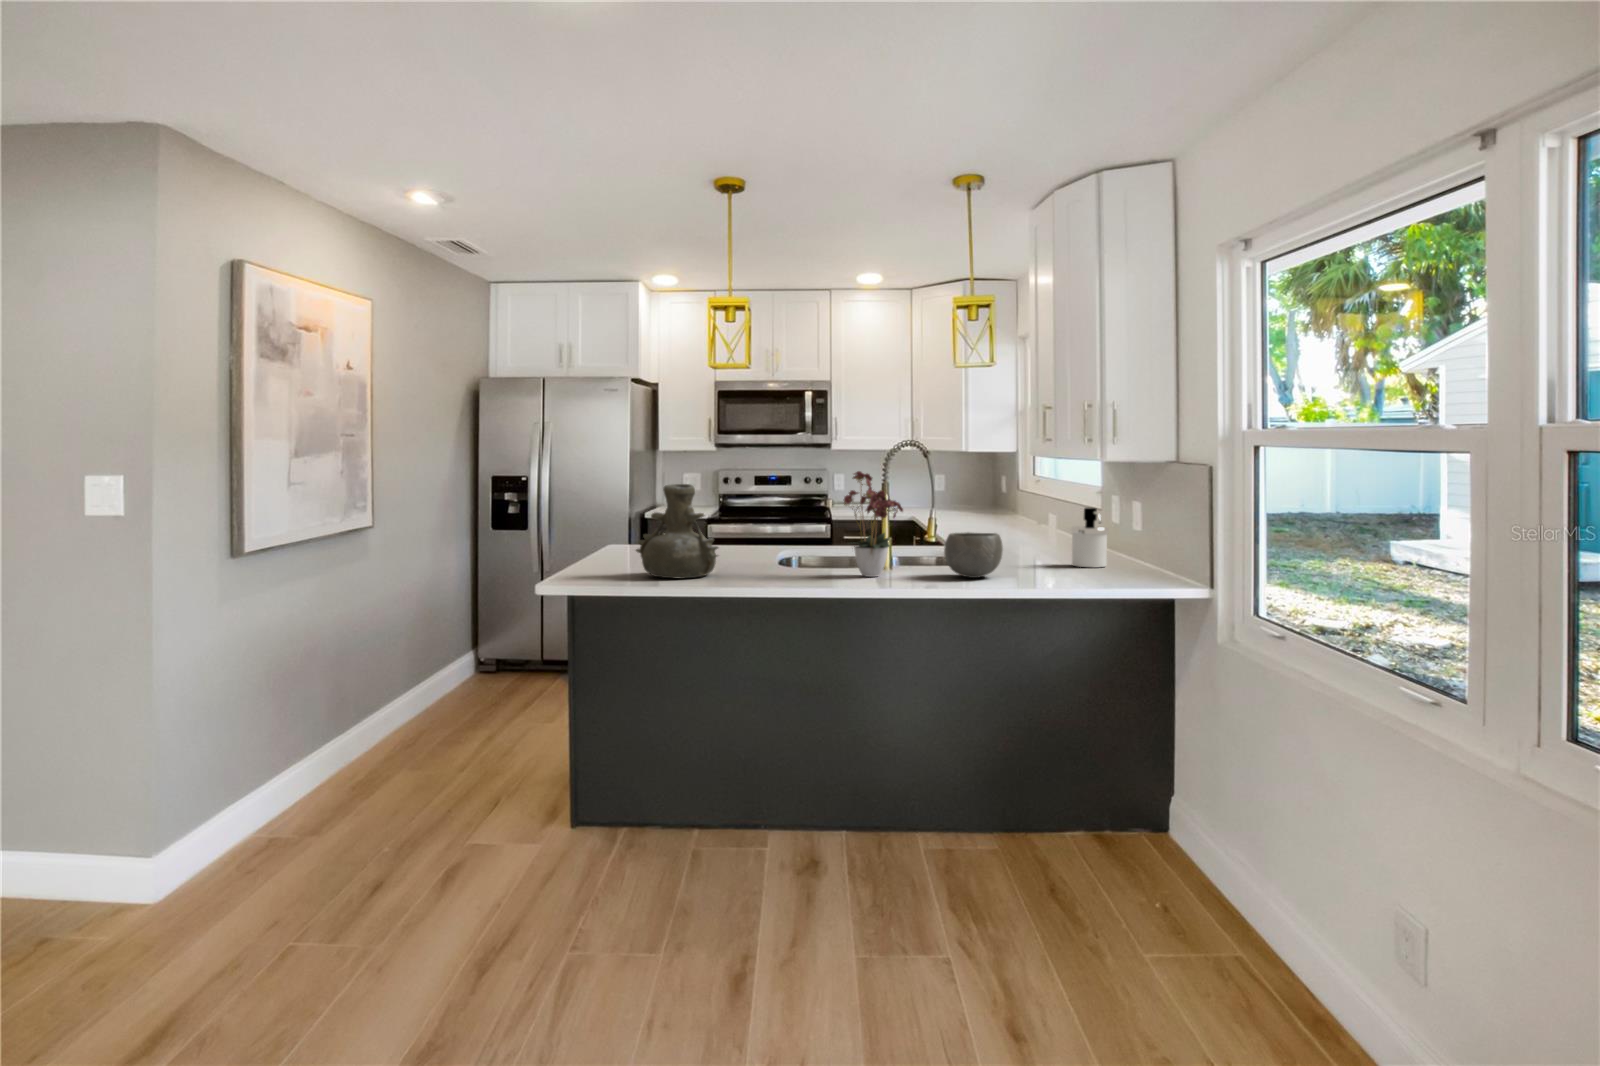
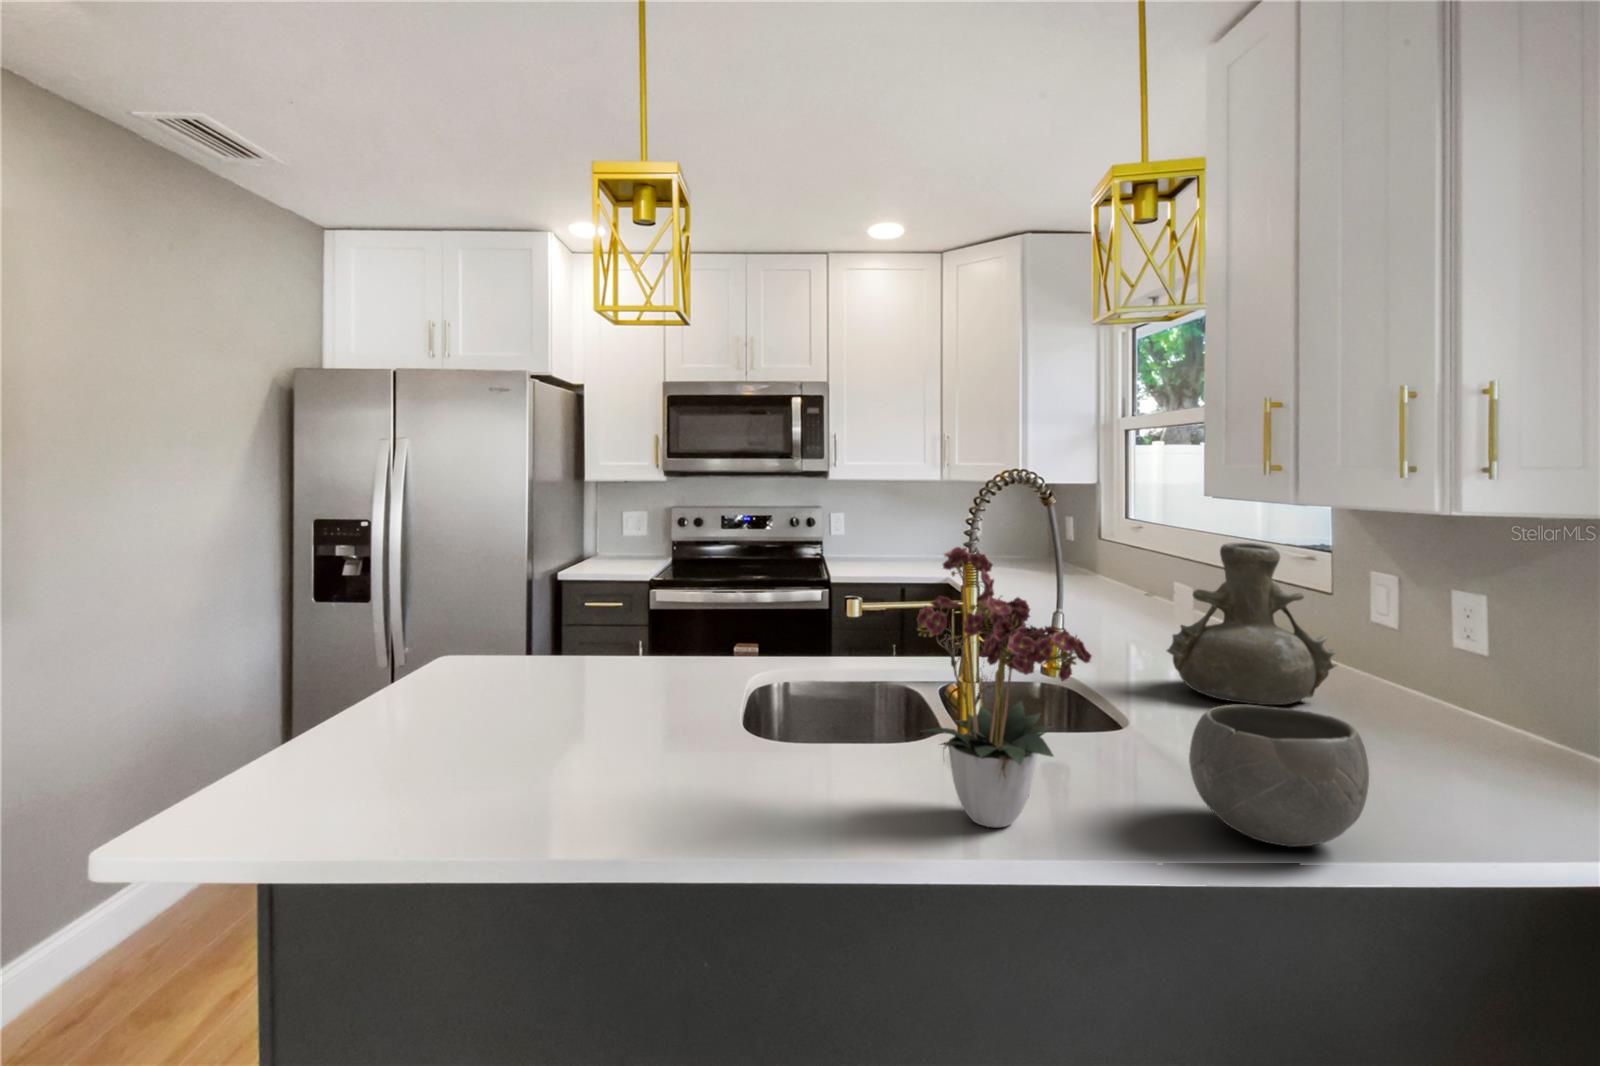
vase: present [636,484,718,579] -> present [1167,543,1337,705]
soap dispenser: present [1071,508,1109,567] -> none [1403,619,1531,762]

